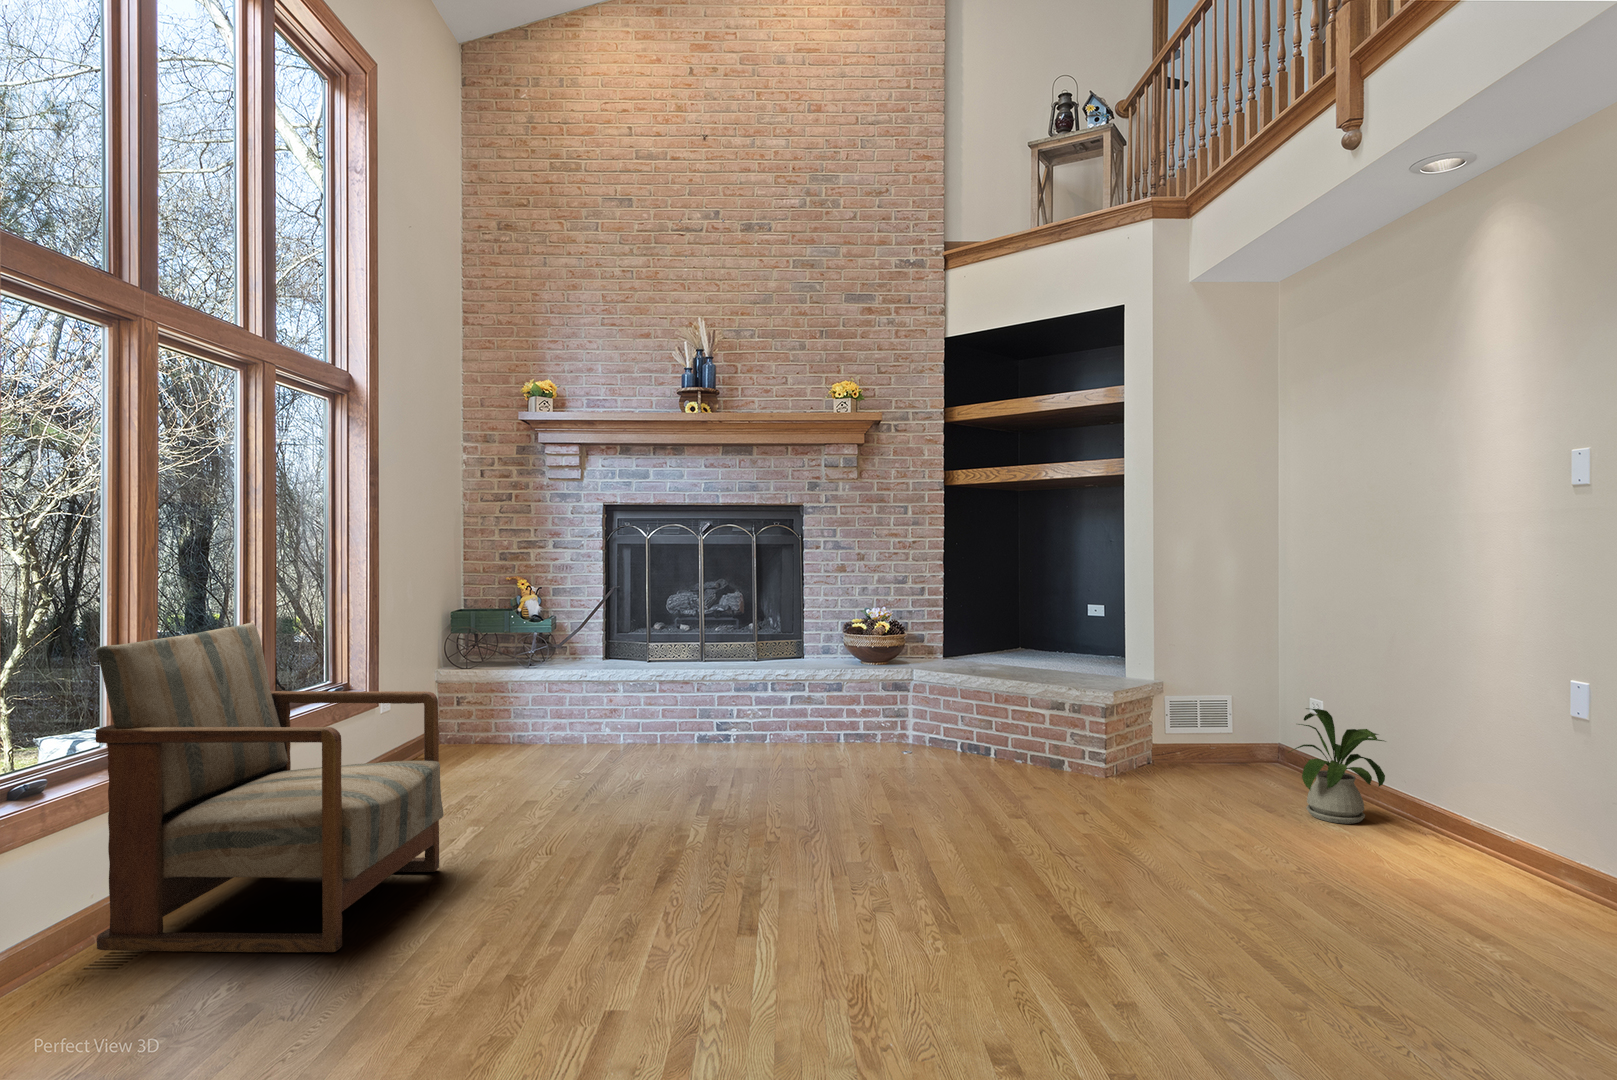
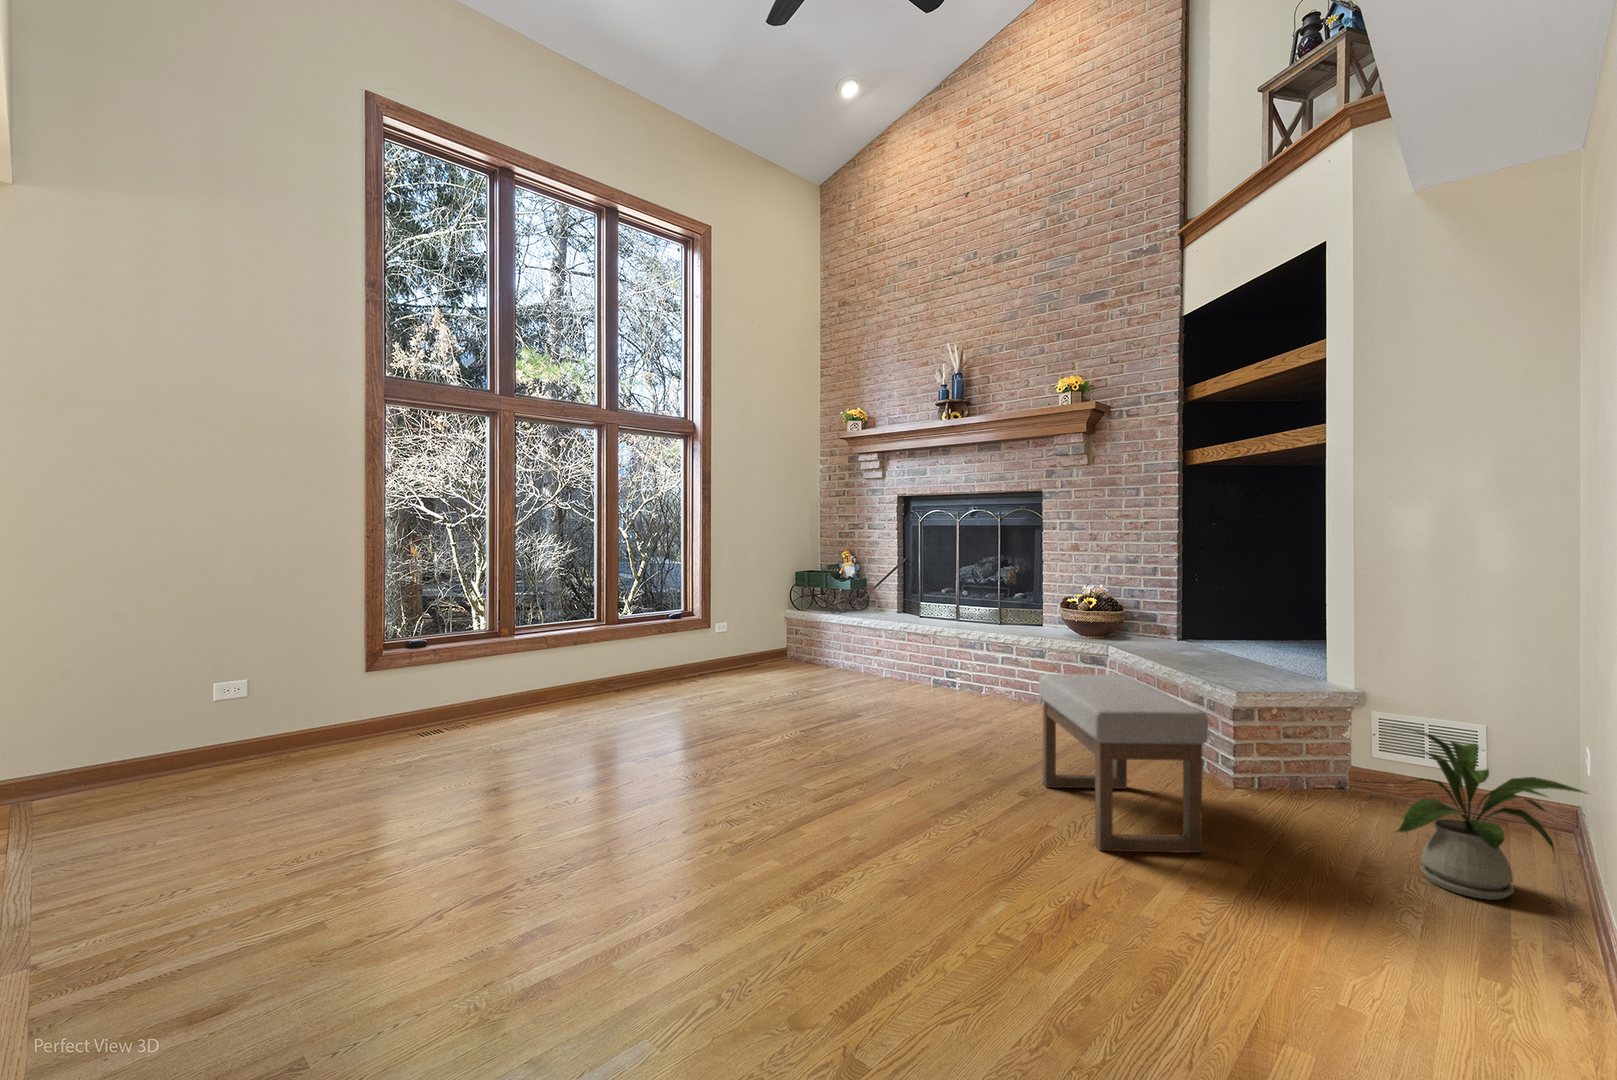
armchair: present [96,623,444,952] -> none [507,564,657,731]
ottoman: none [1018,697,1226,868] -> present [1039,674,1208,853]

